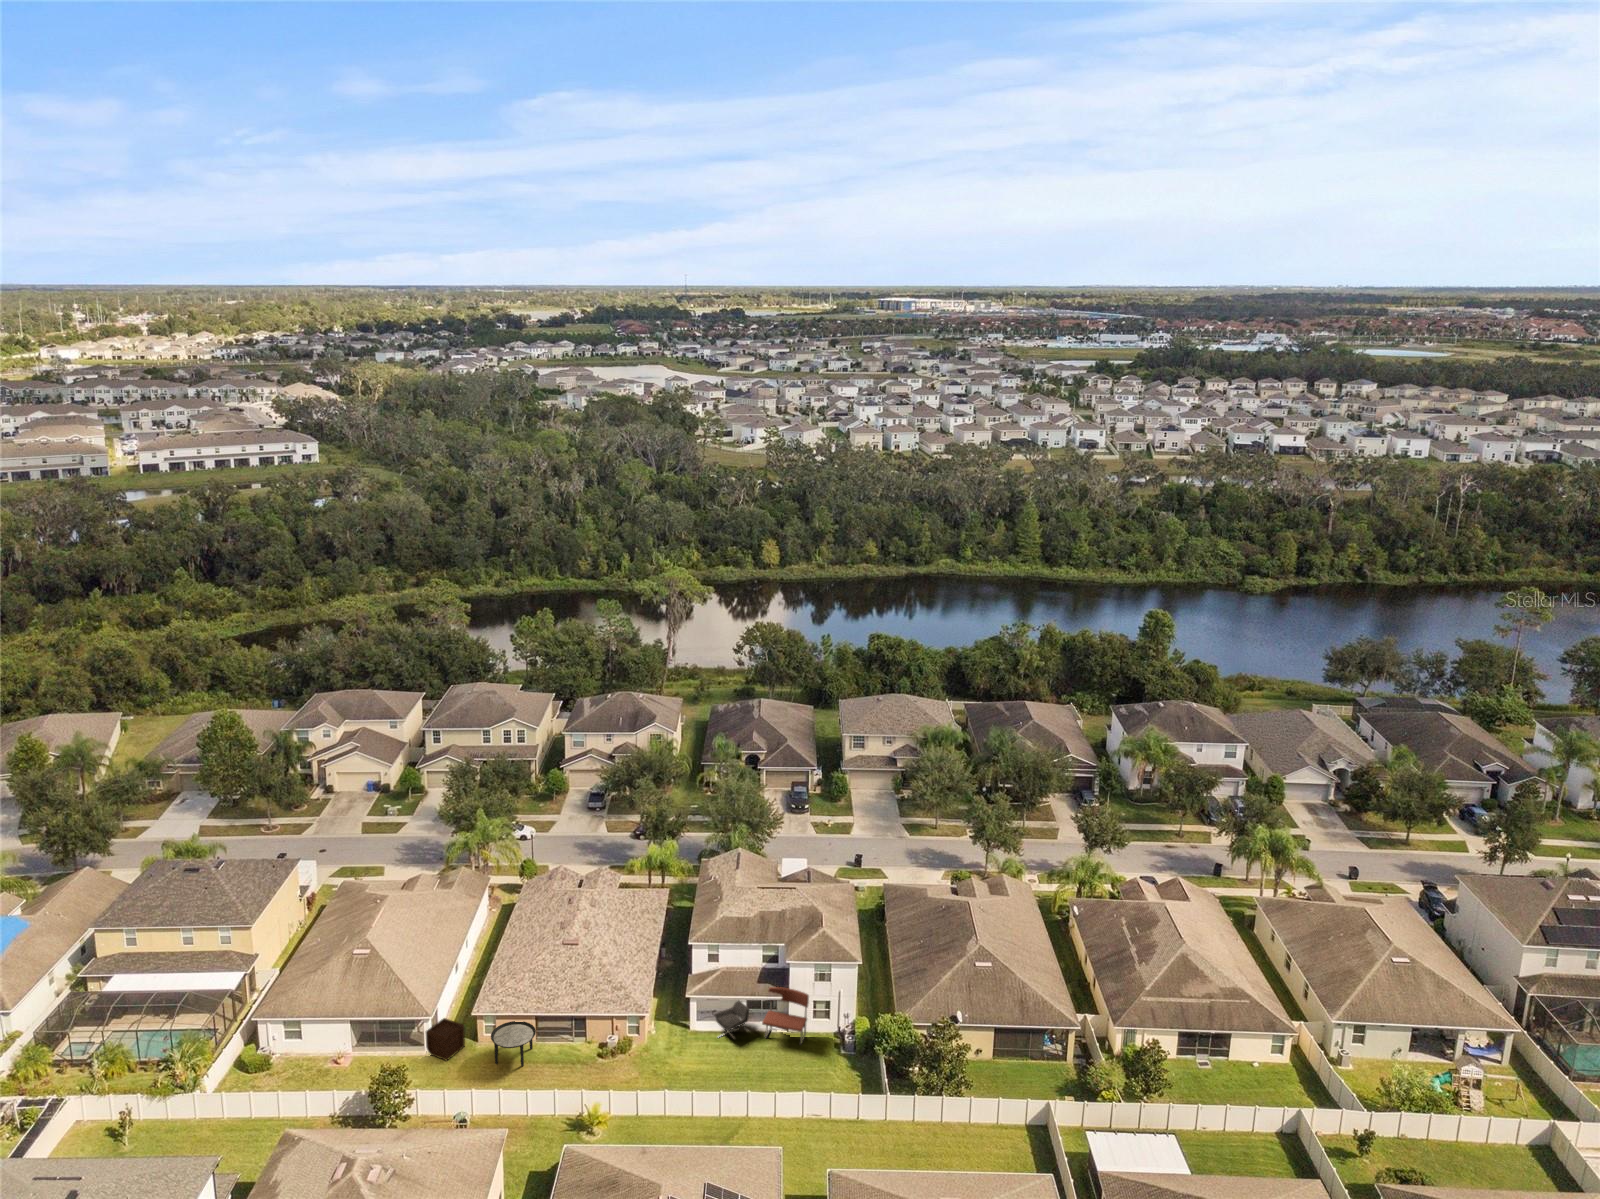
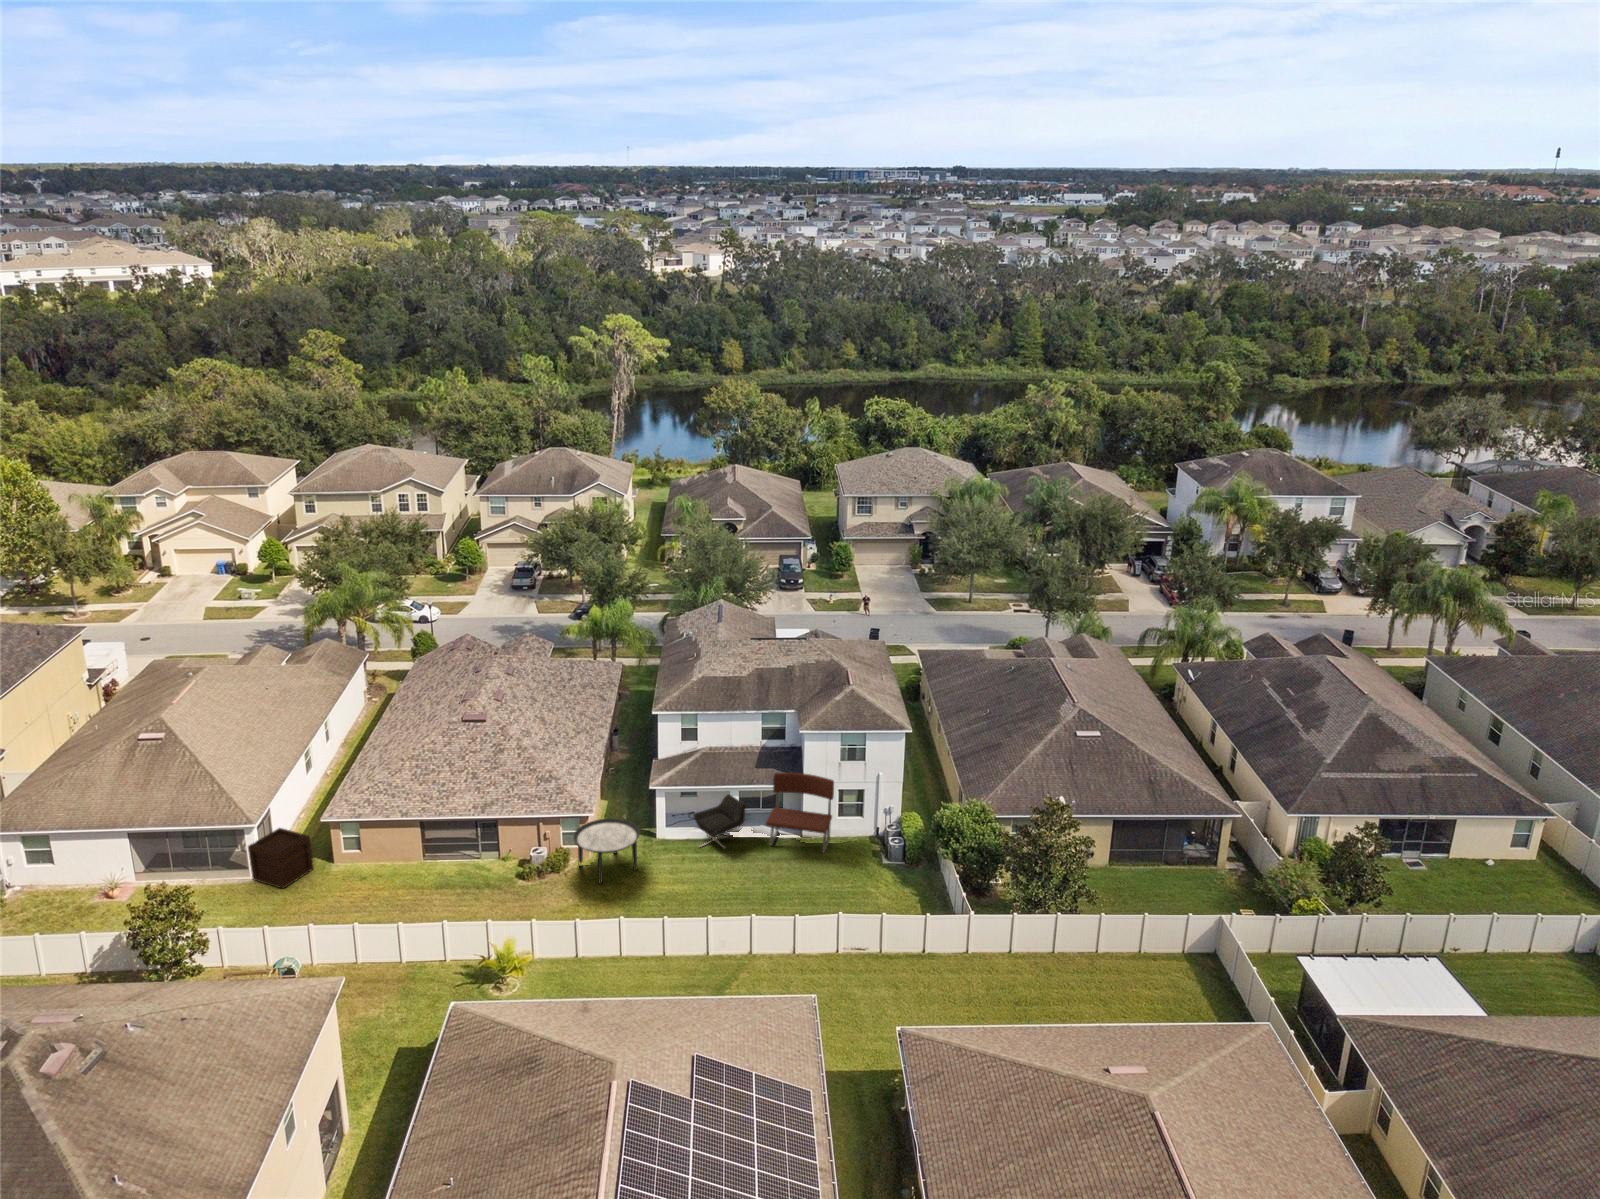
round table: present [491,1021,536,1066] -> present [573,818,640,884]

